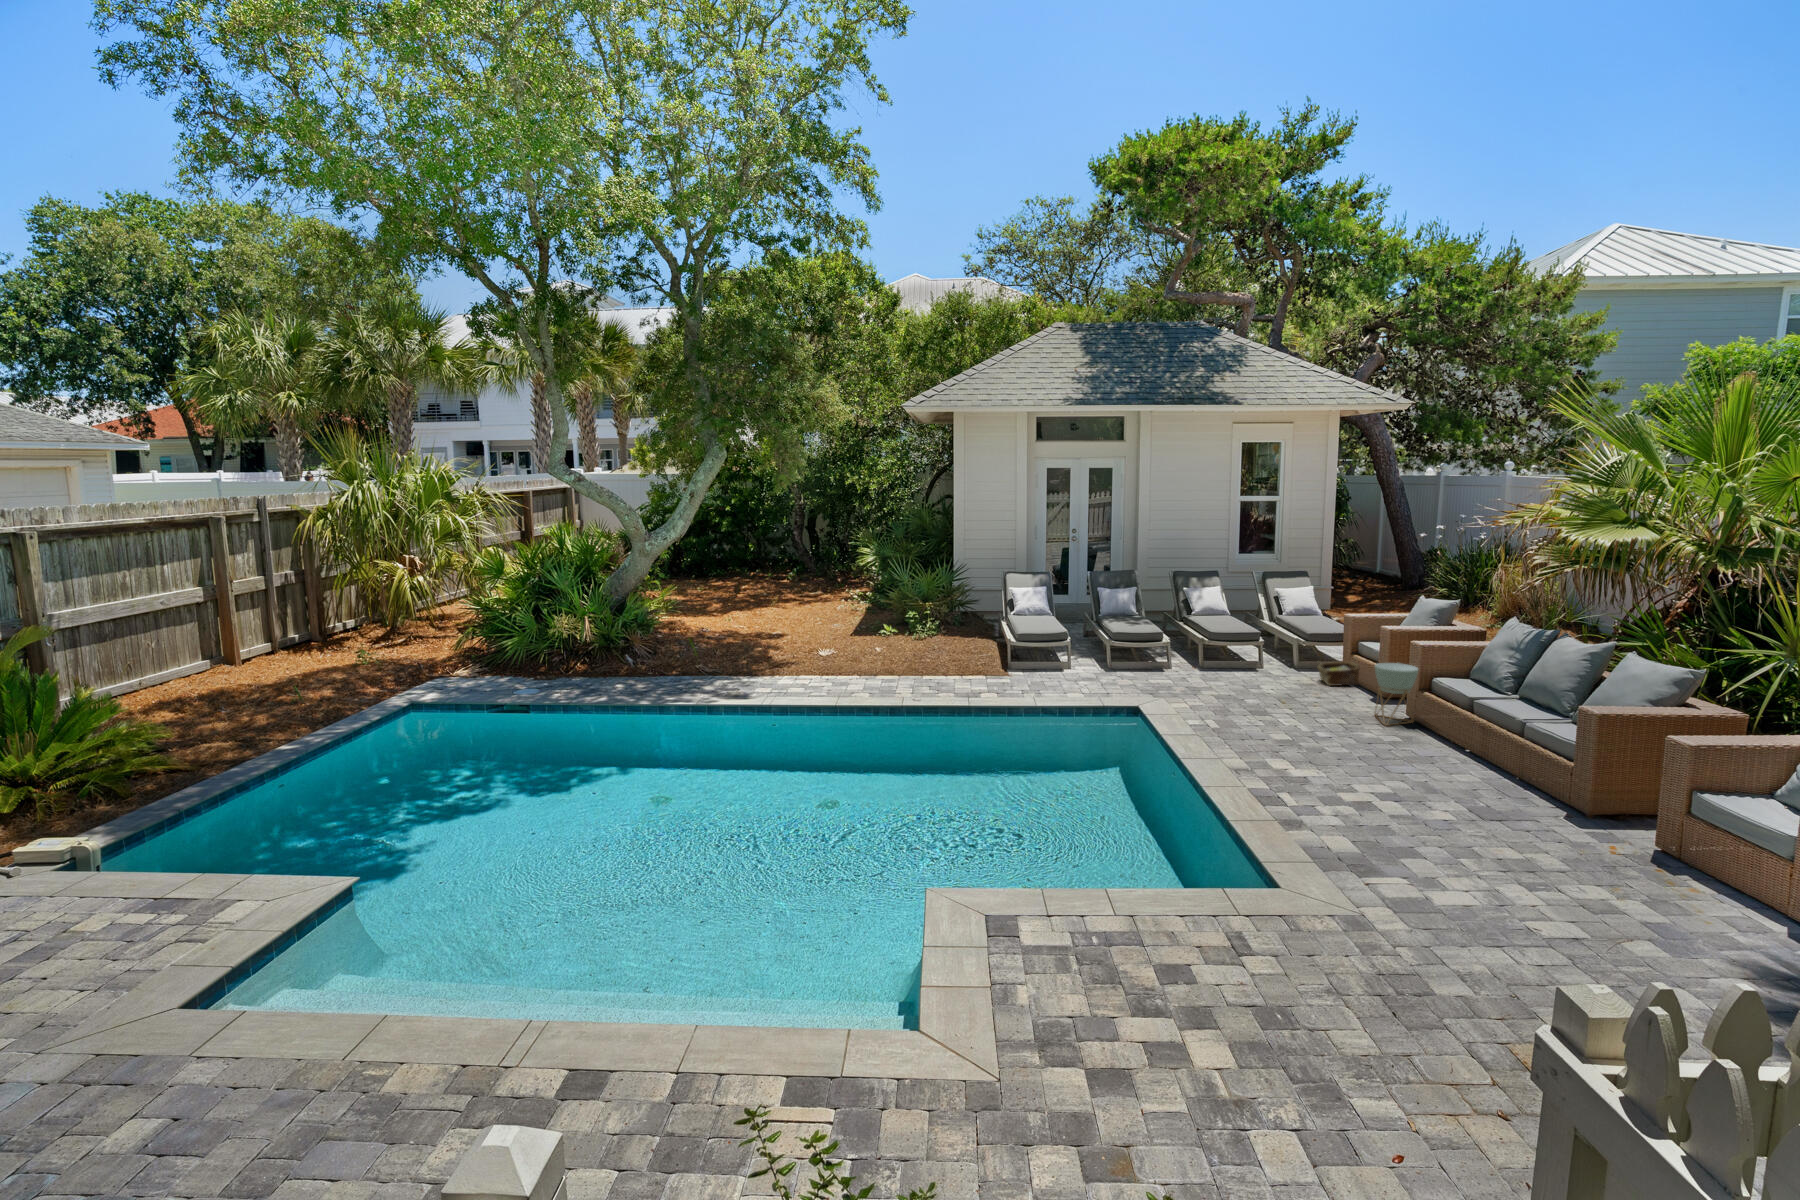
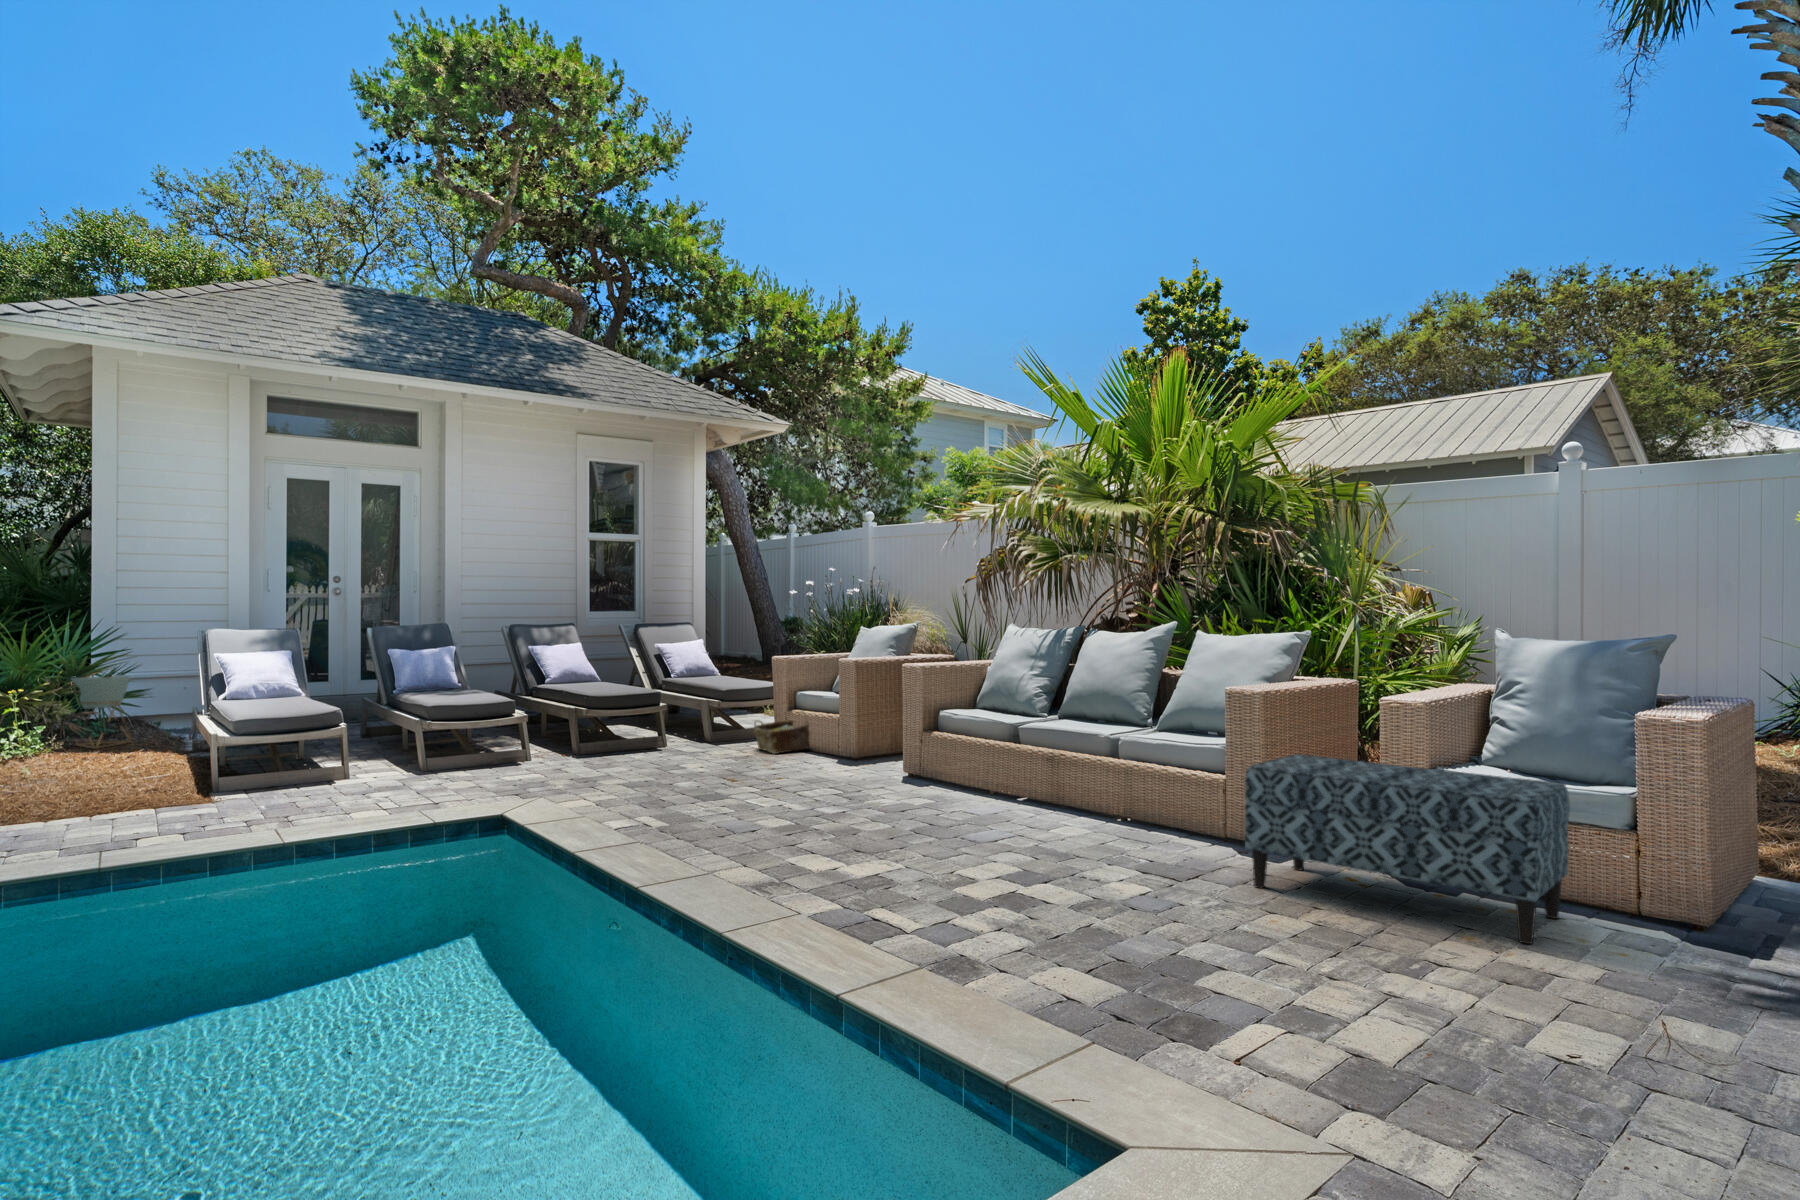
planter: present [1374,663,1418,726] -> present [71,675,132,749]
bench: none [1533,762,1759,907] -> present [1245,754,1570,944]

